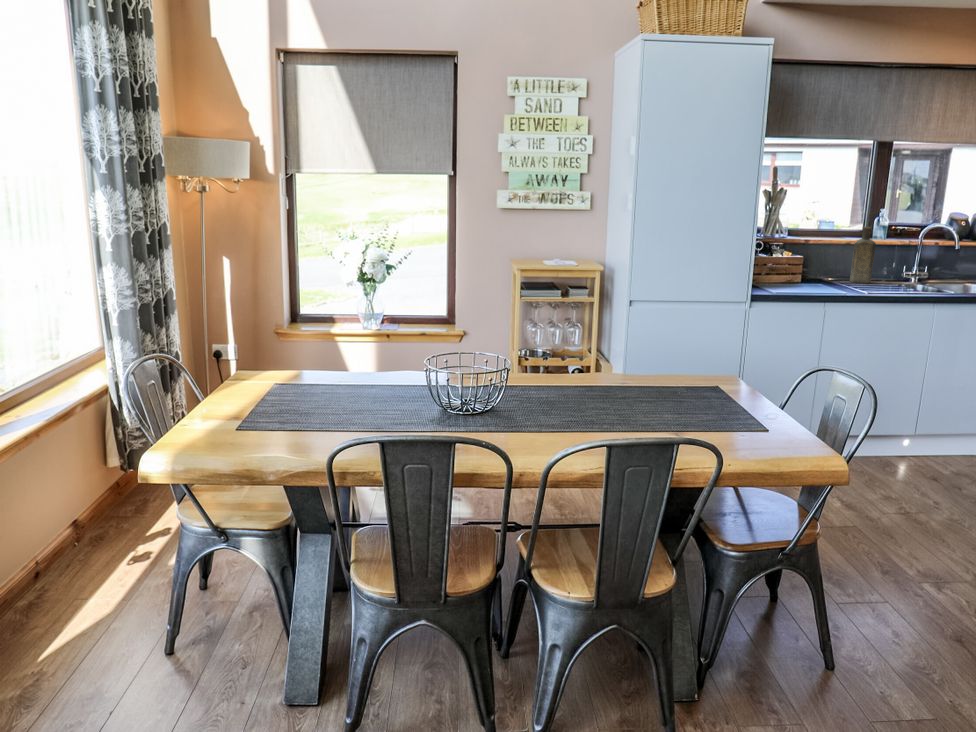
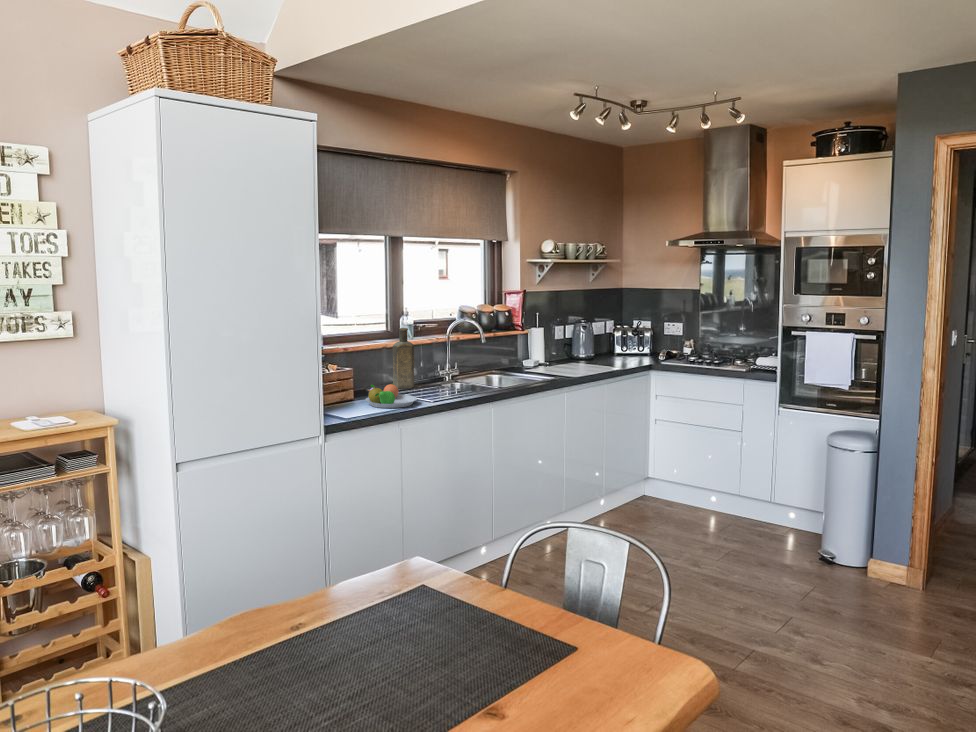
fruit bowl: none [806,271,854,293] -> present [365,384,417,408]

